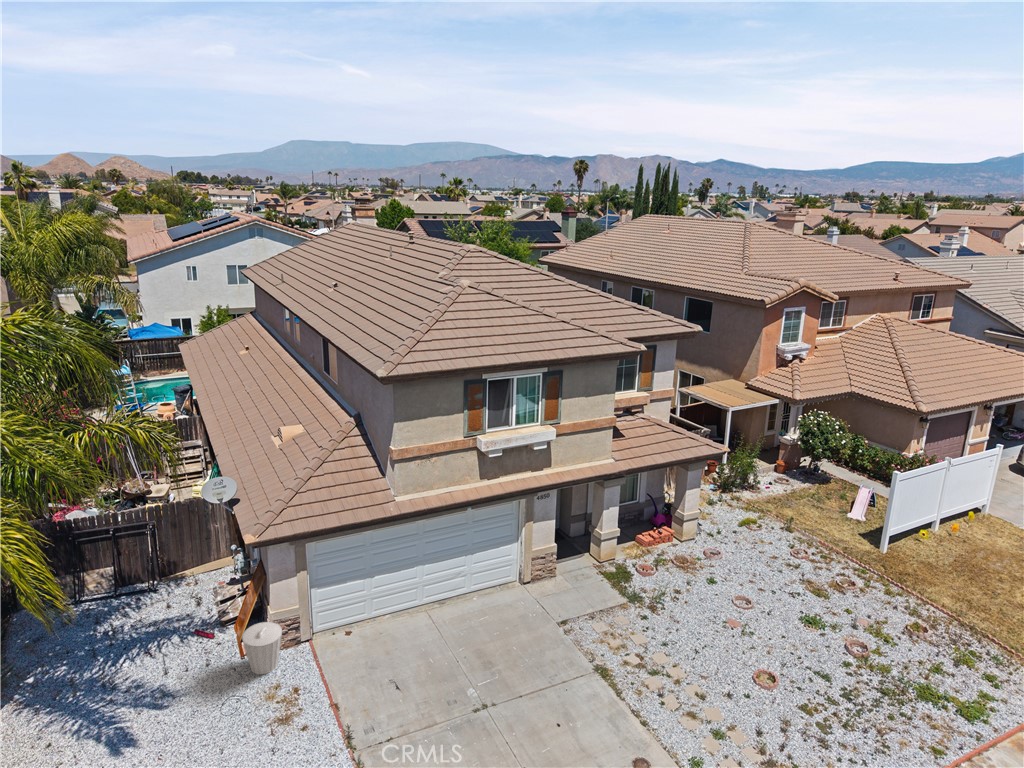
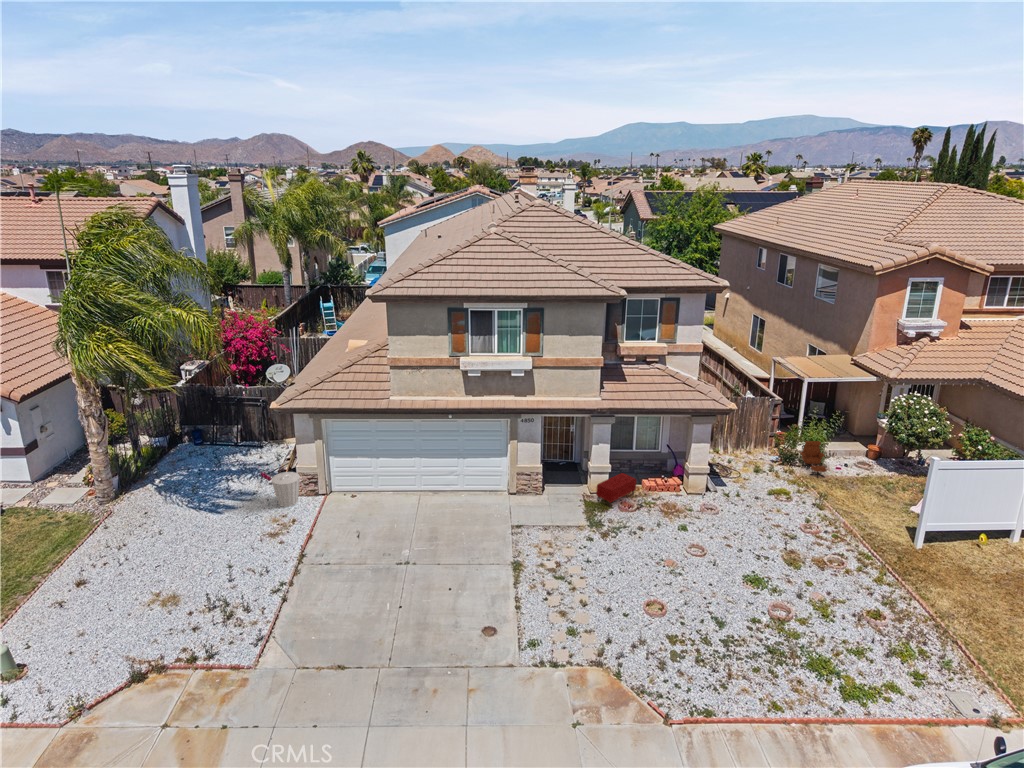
lounge chair: none [737,466,765,501] -> present [800,441,826,478]
bench: none [610,533,640,574] -> present [596,473,636,507]

